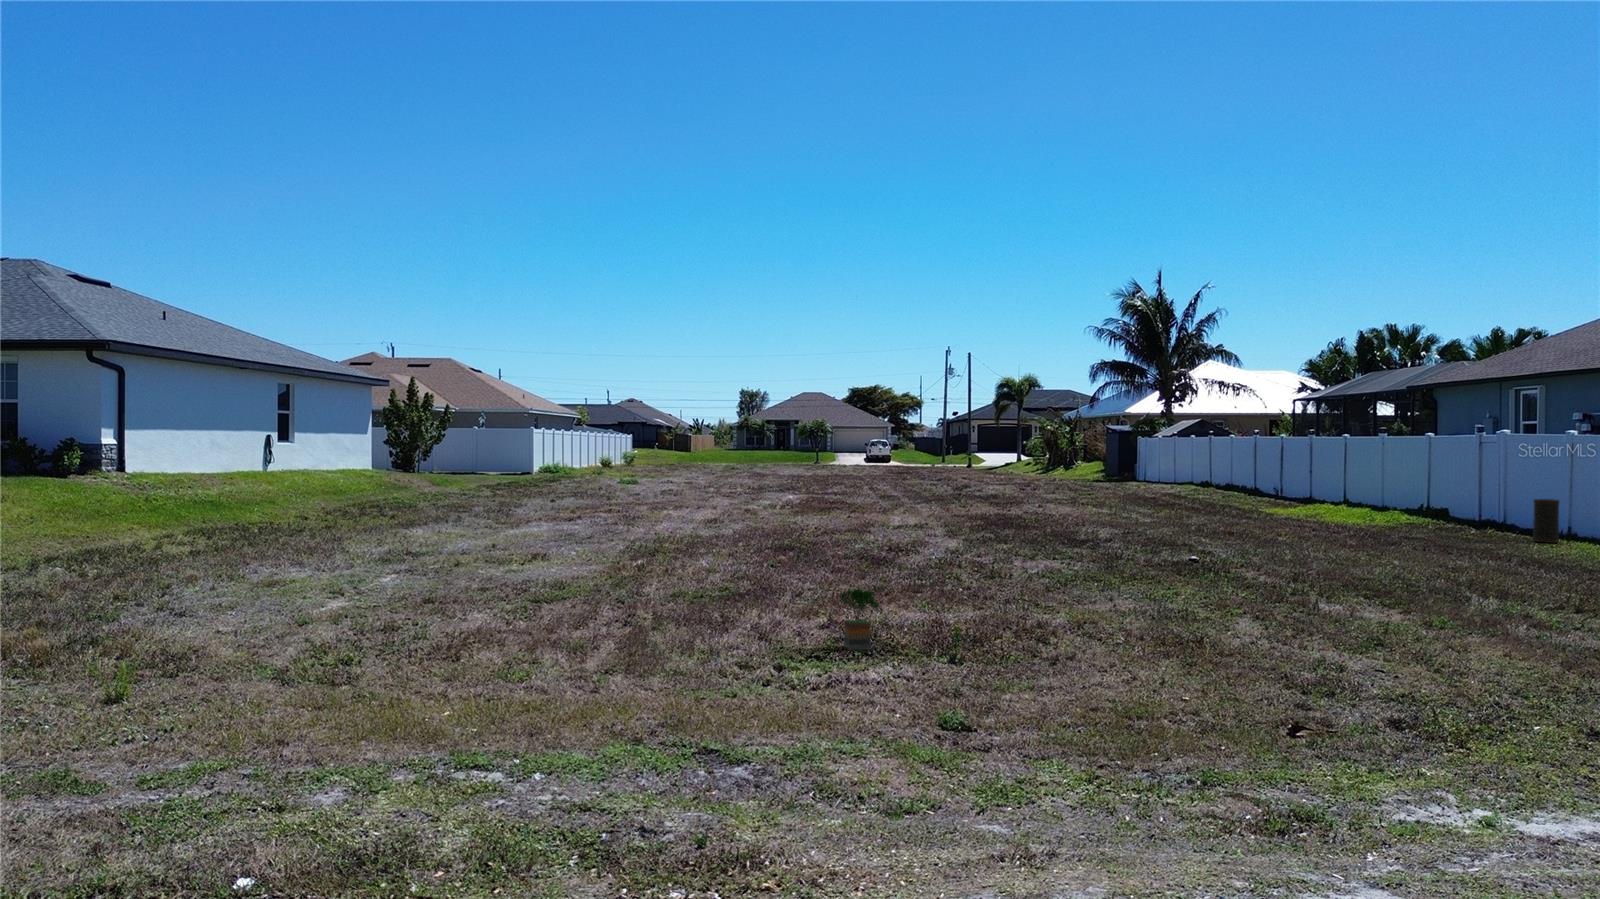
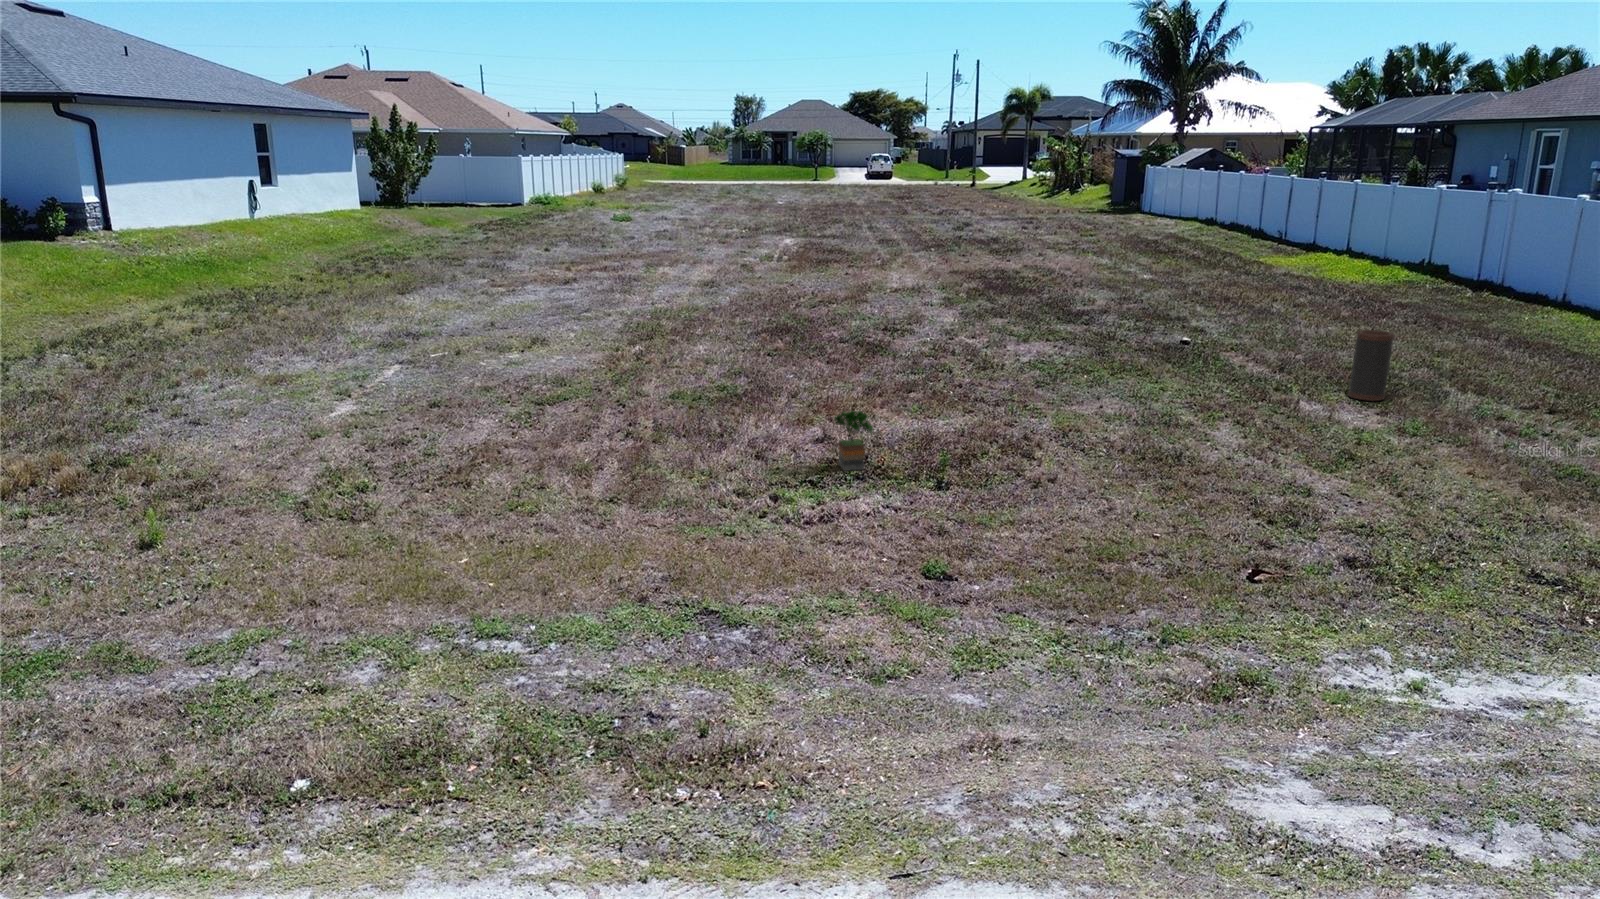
trash can: present [1533,499,1560,543] -> present [1348,330,1394,401]

